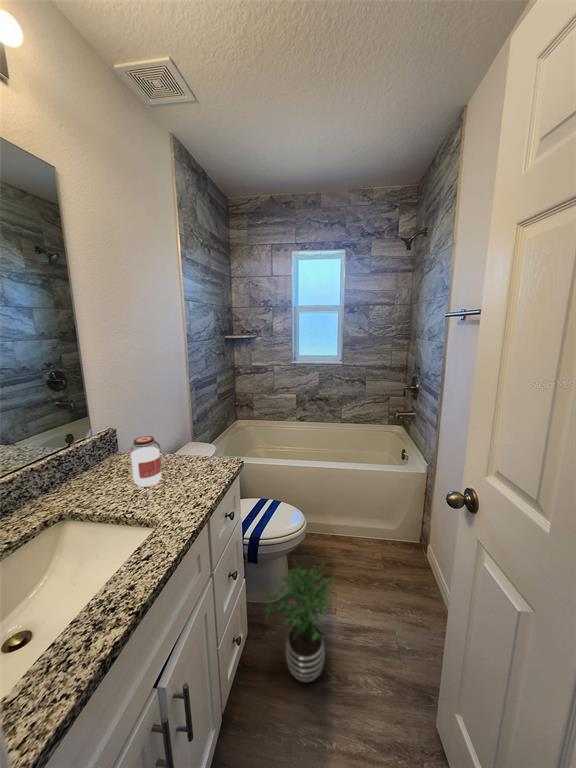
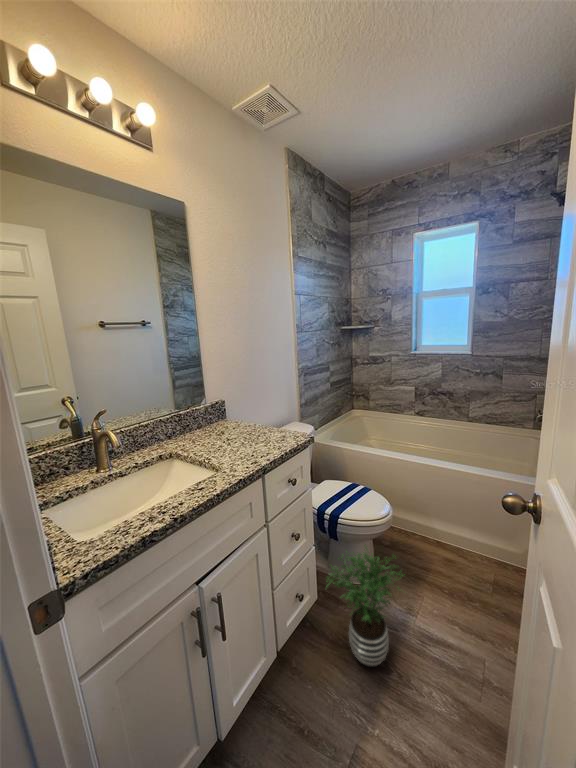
jar: present [130,436,162,487] -> none [217,405,241,445]

